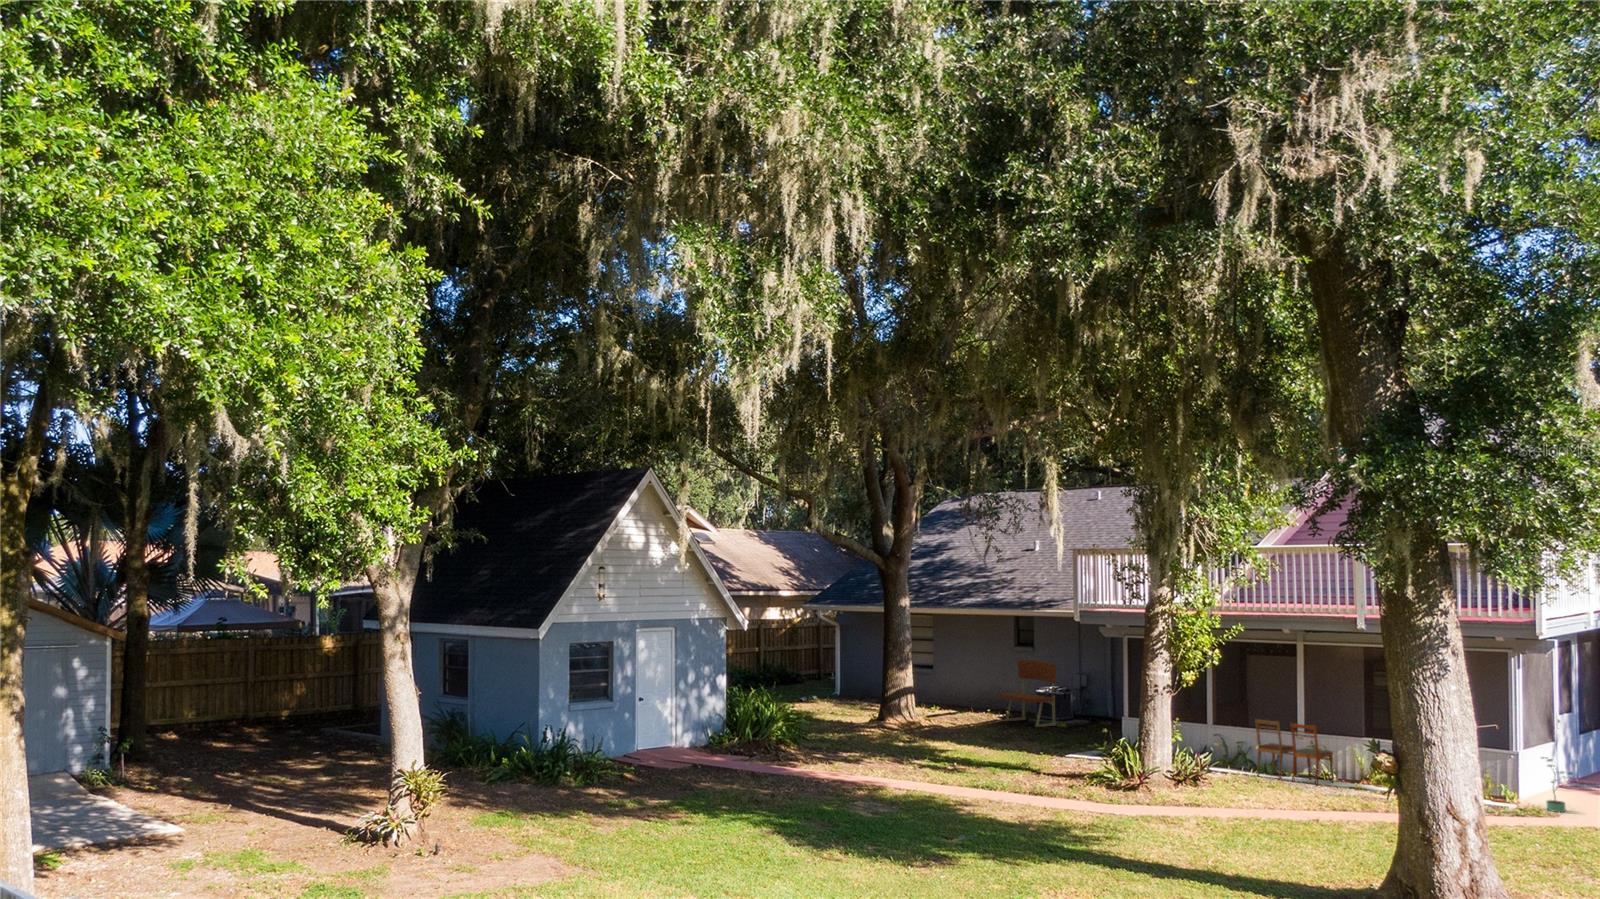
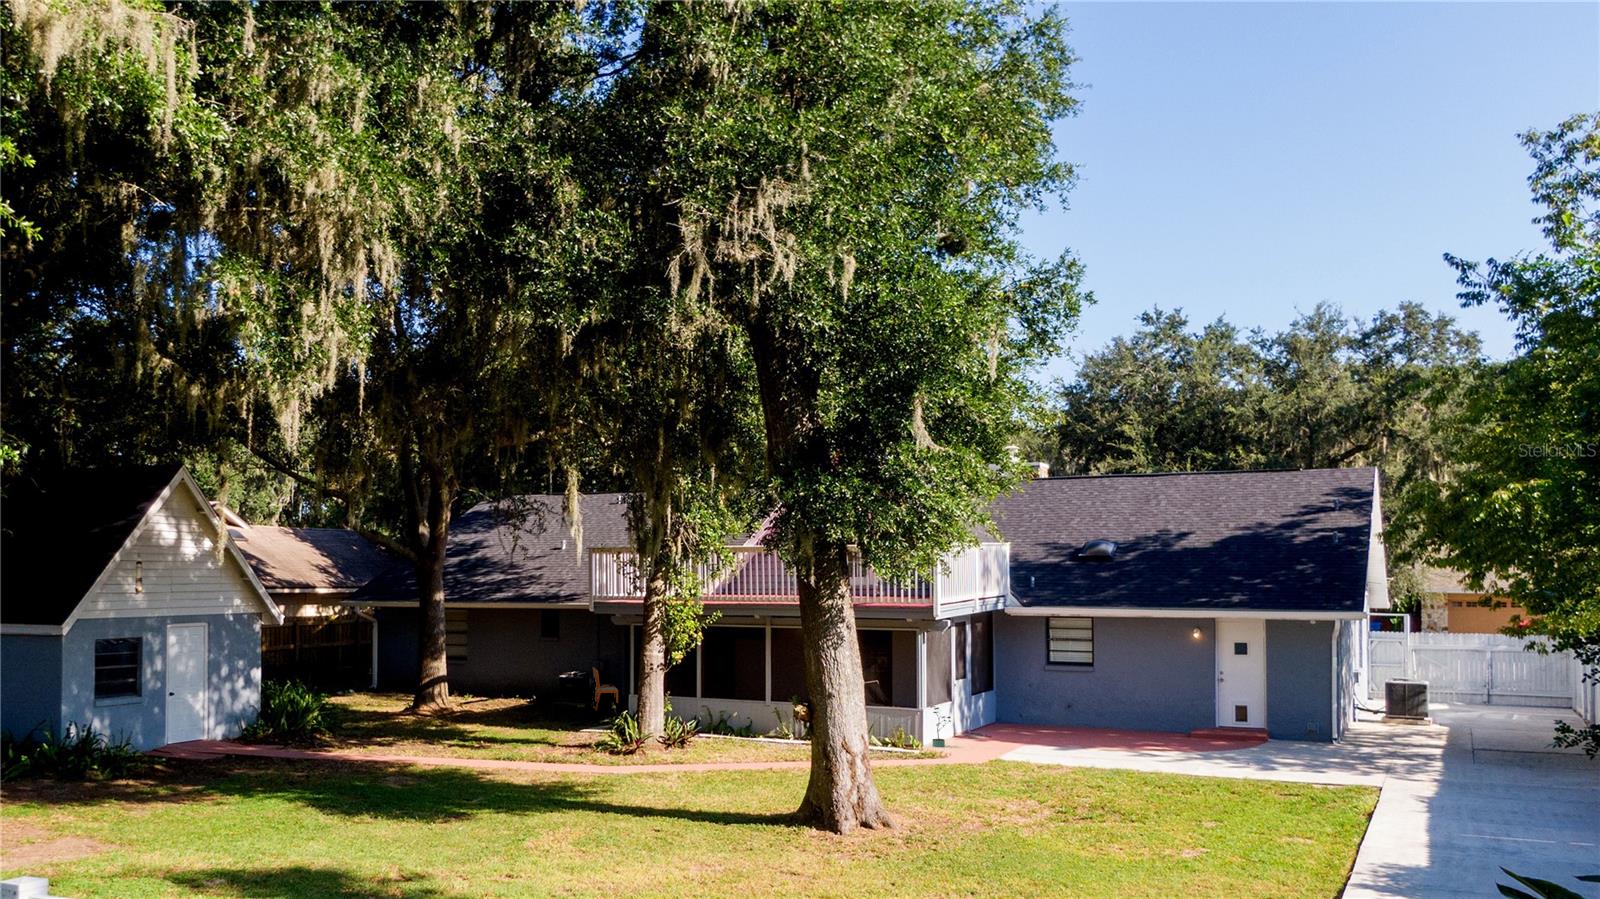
bench: present [998,659,1056,727] -> none [526,648,579,708]
chair: present [1255,719,1334,785] -> present [592,667,618,711]

